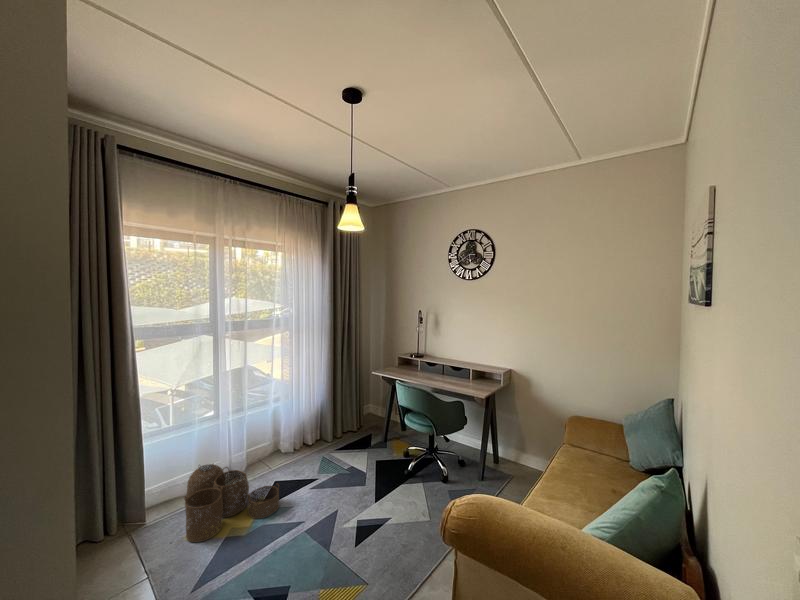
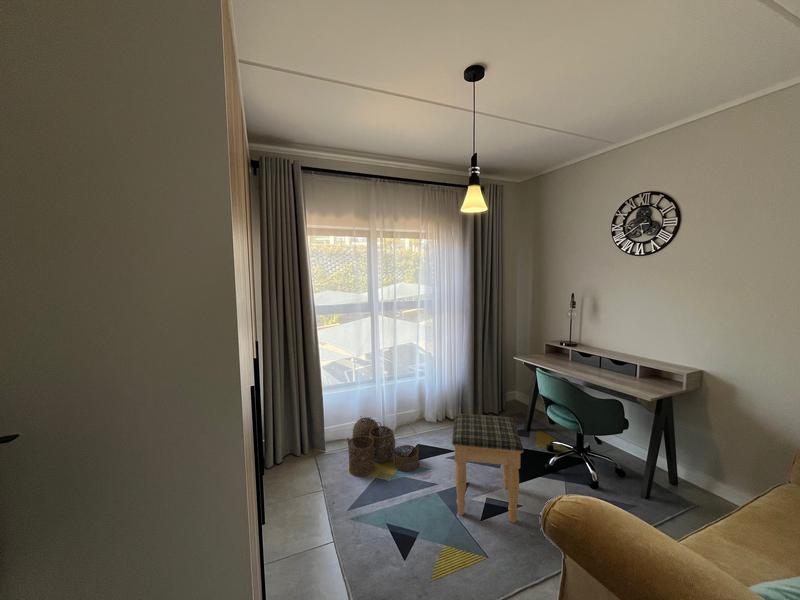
footstool: none [323,433,395,548] -> present [452,414,523,523]

